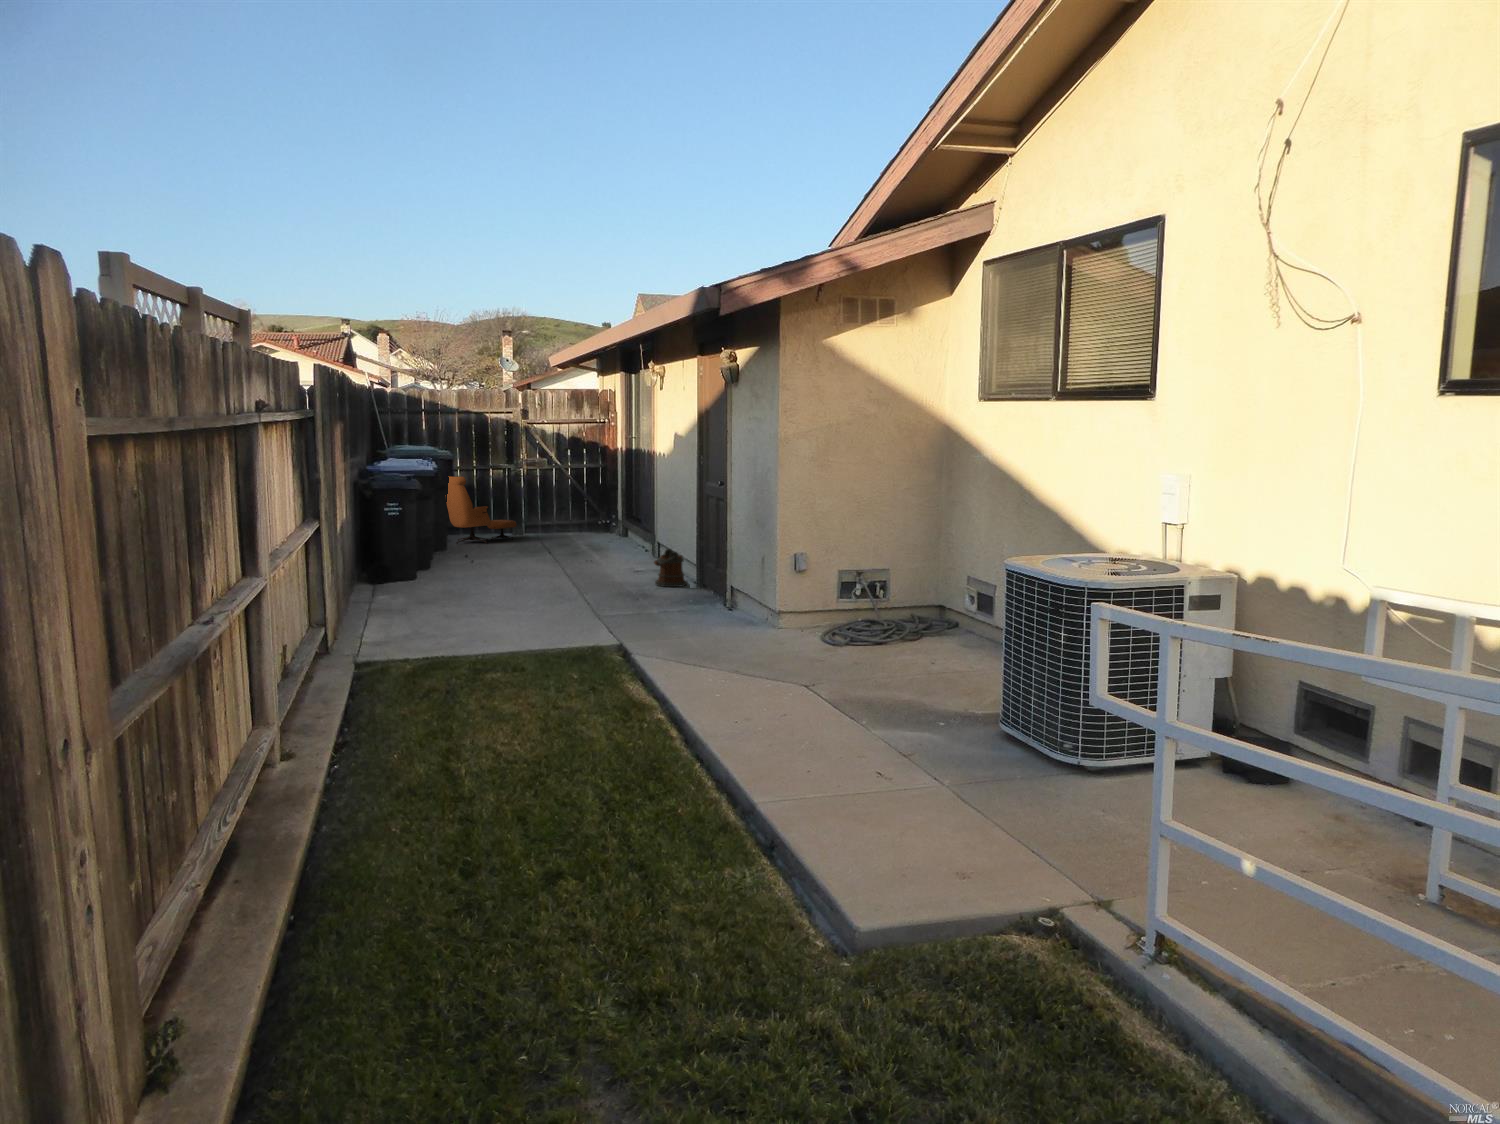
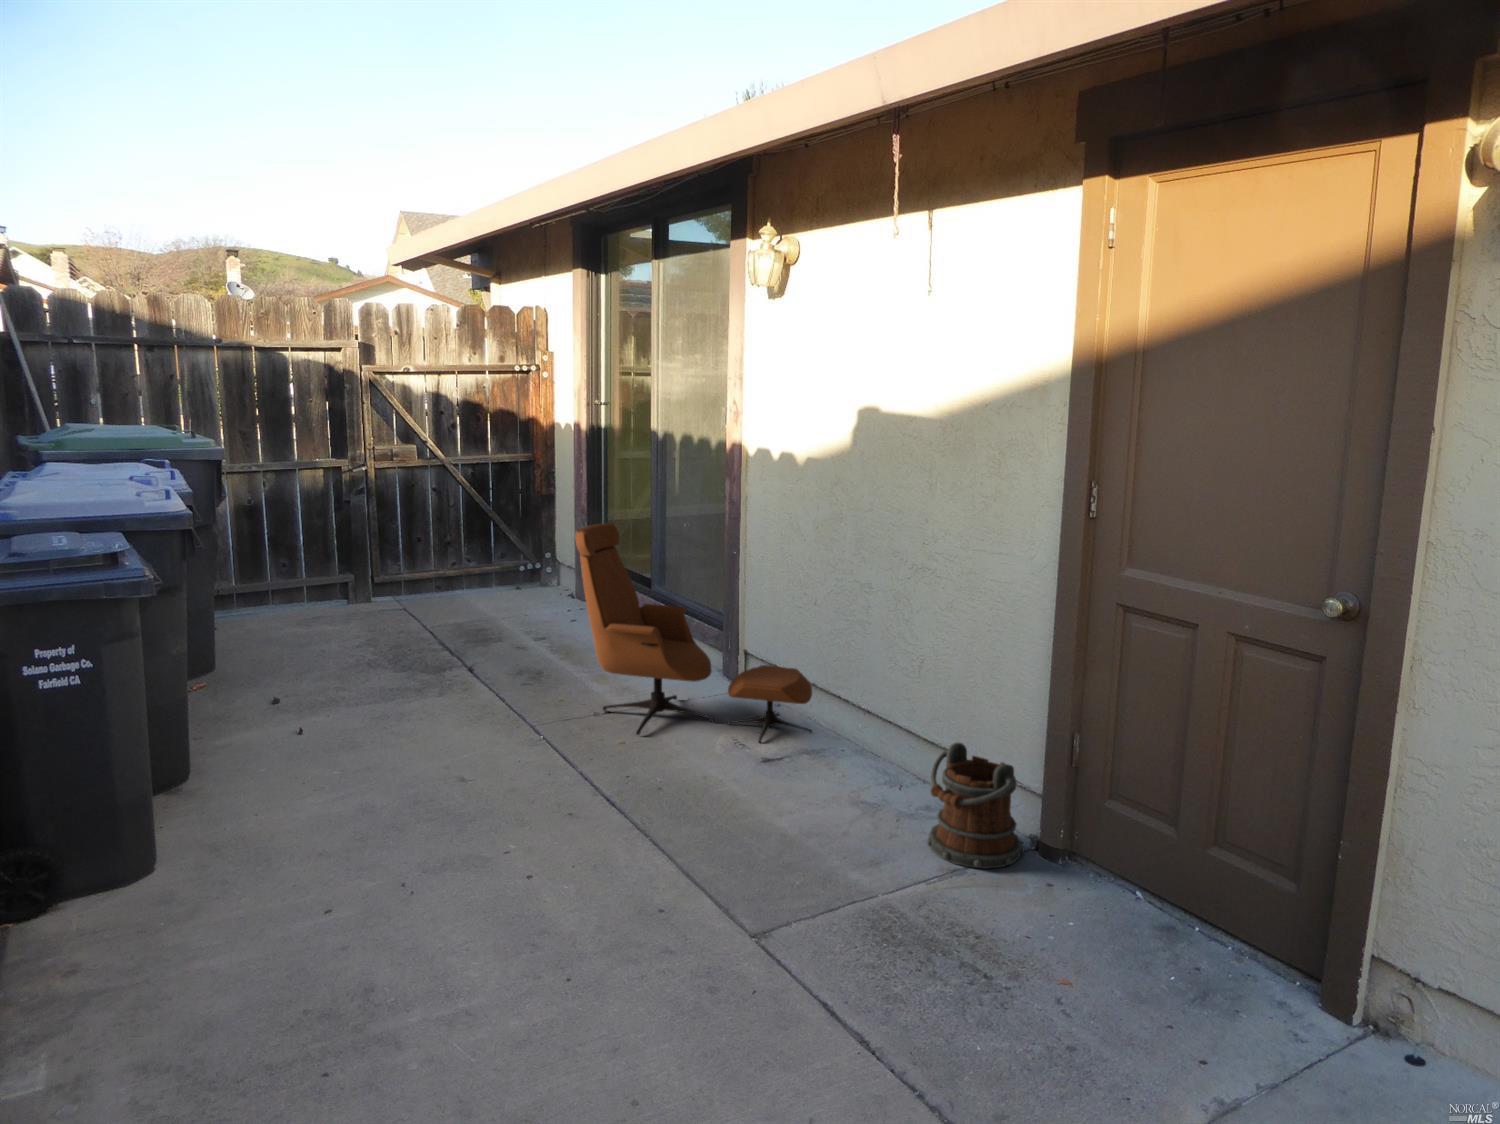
lounge chair: present [446,477,516,544] -> present [575,523,812,743]

